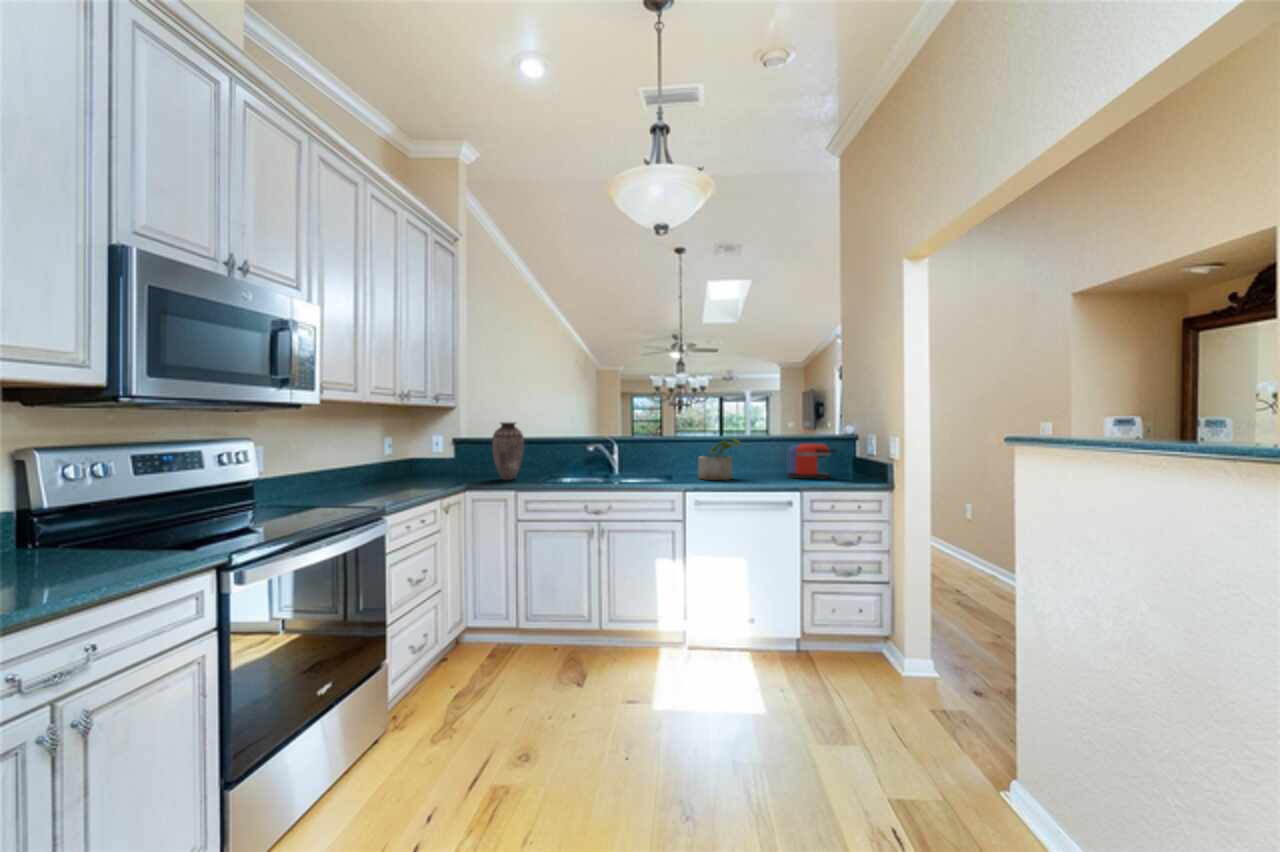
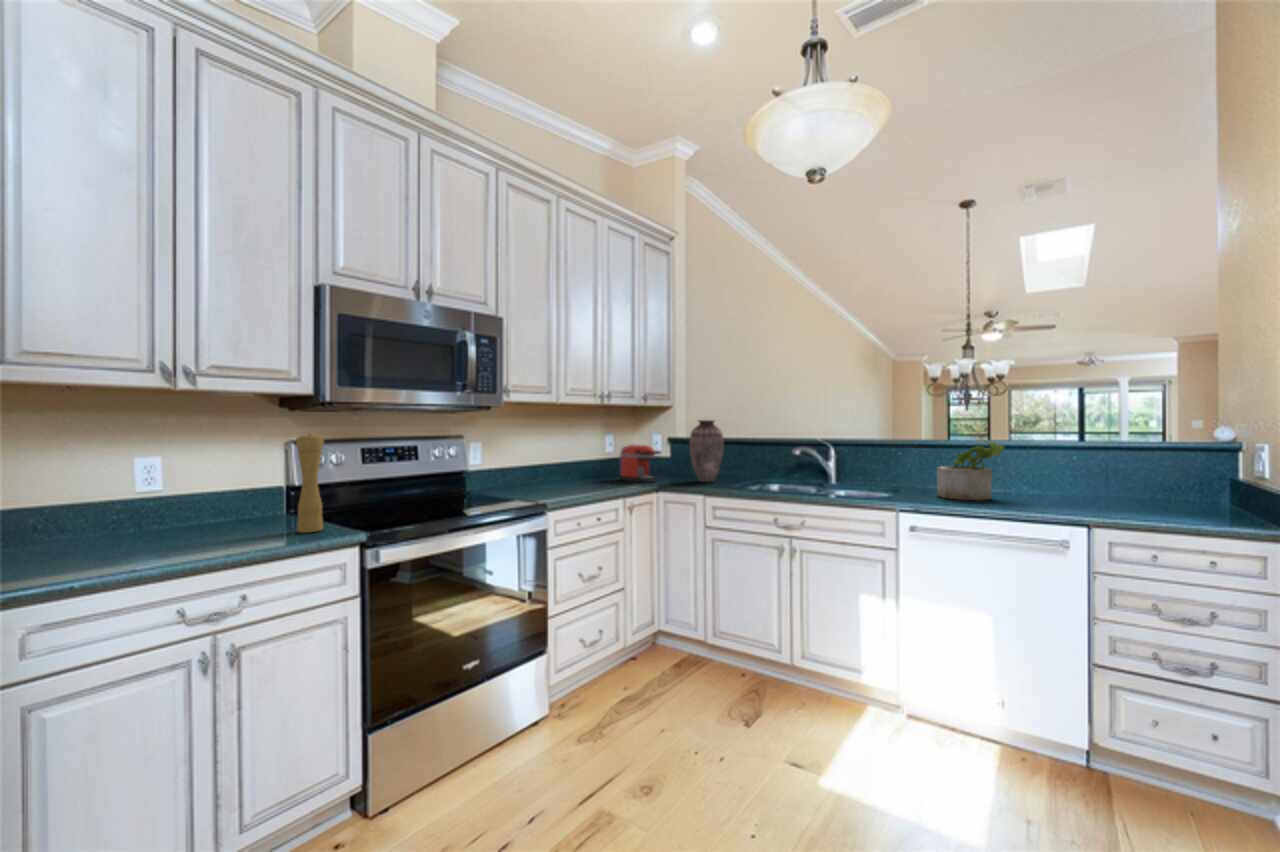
pepper mill: none [98,437,144,568] -> present [296,433,324,533]
coffee maker: present [787,444,837,479] -> present [620,445,660,482]

